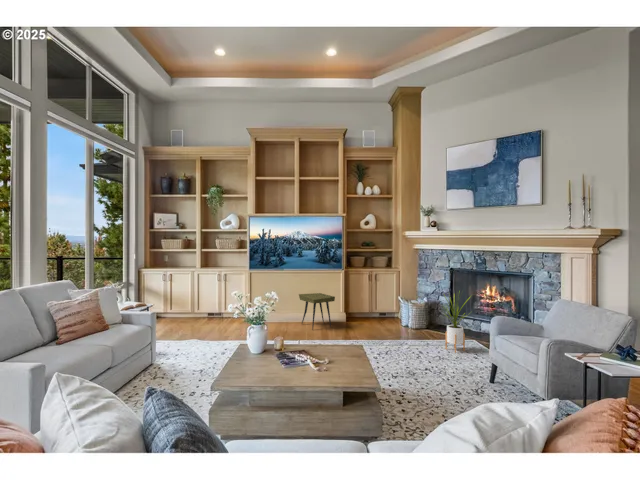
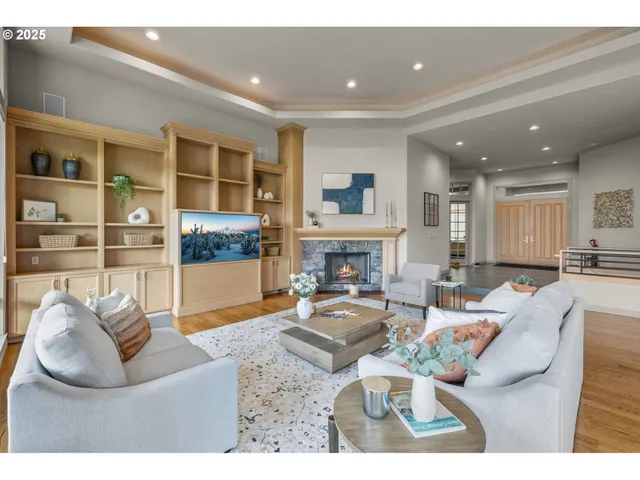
side table: present [299,293,335,330] -> none [232,279,268,309]

